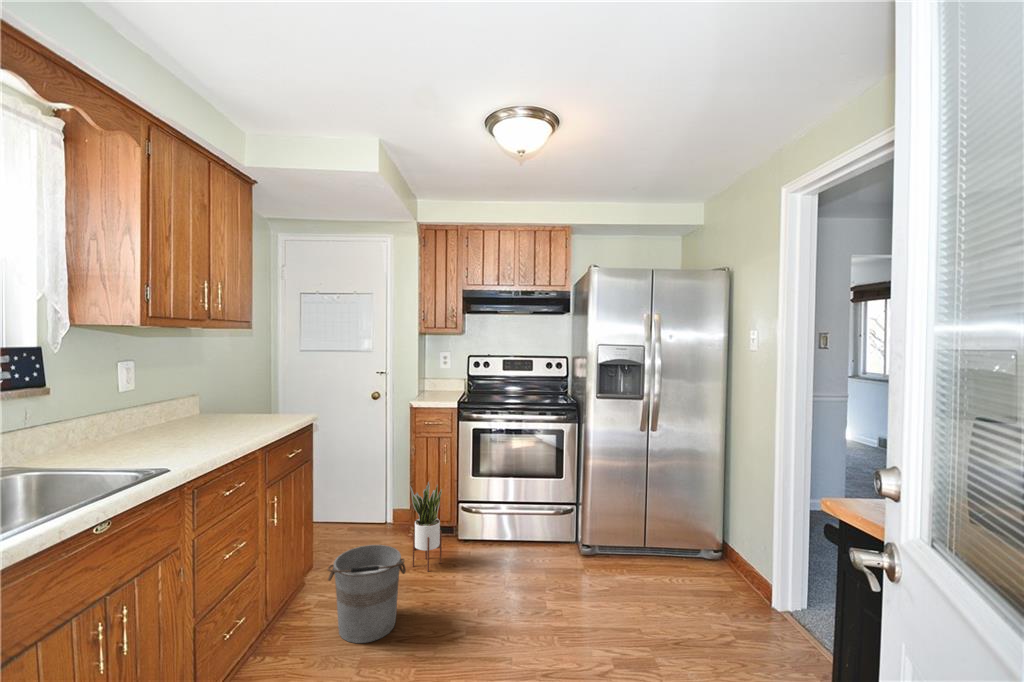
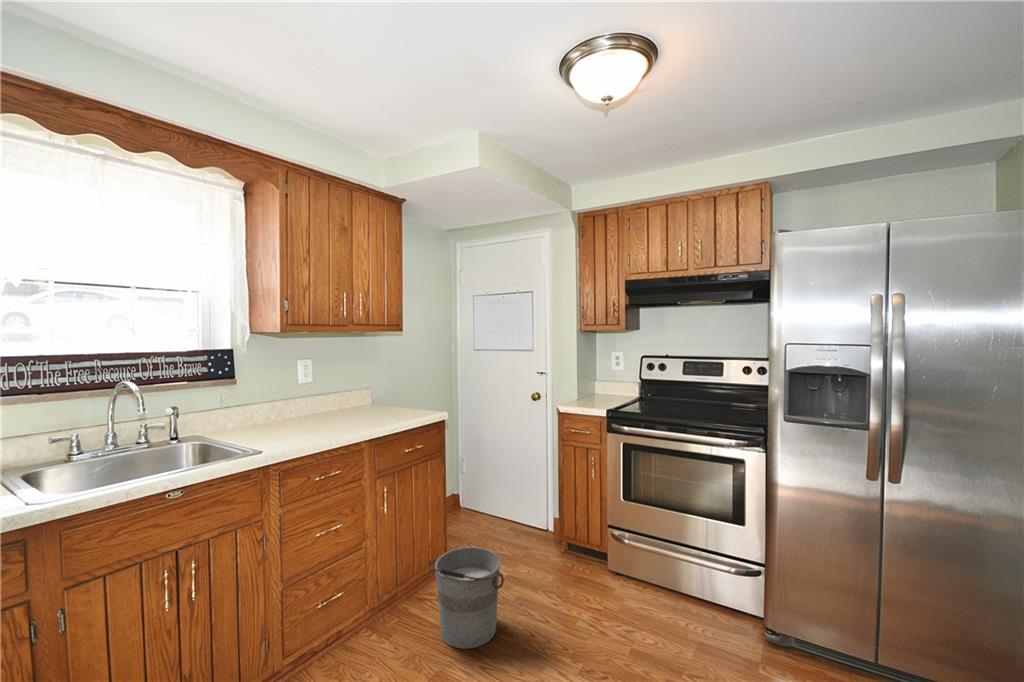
potted plant: present [410,482,442,571] -> none [540,492,579,590]

